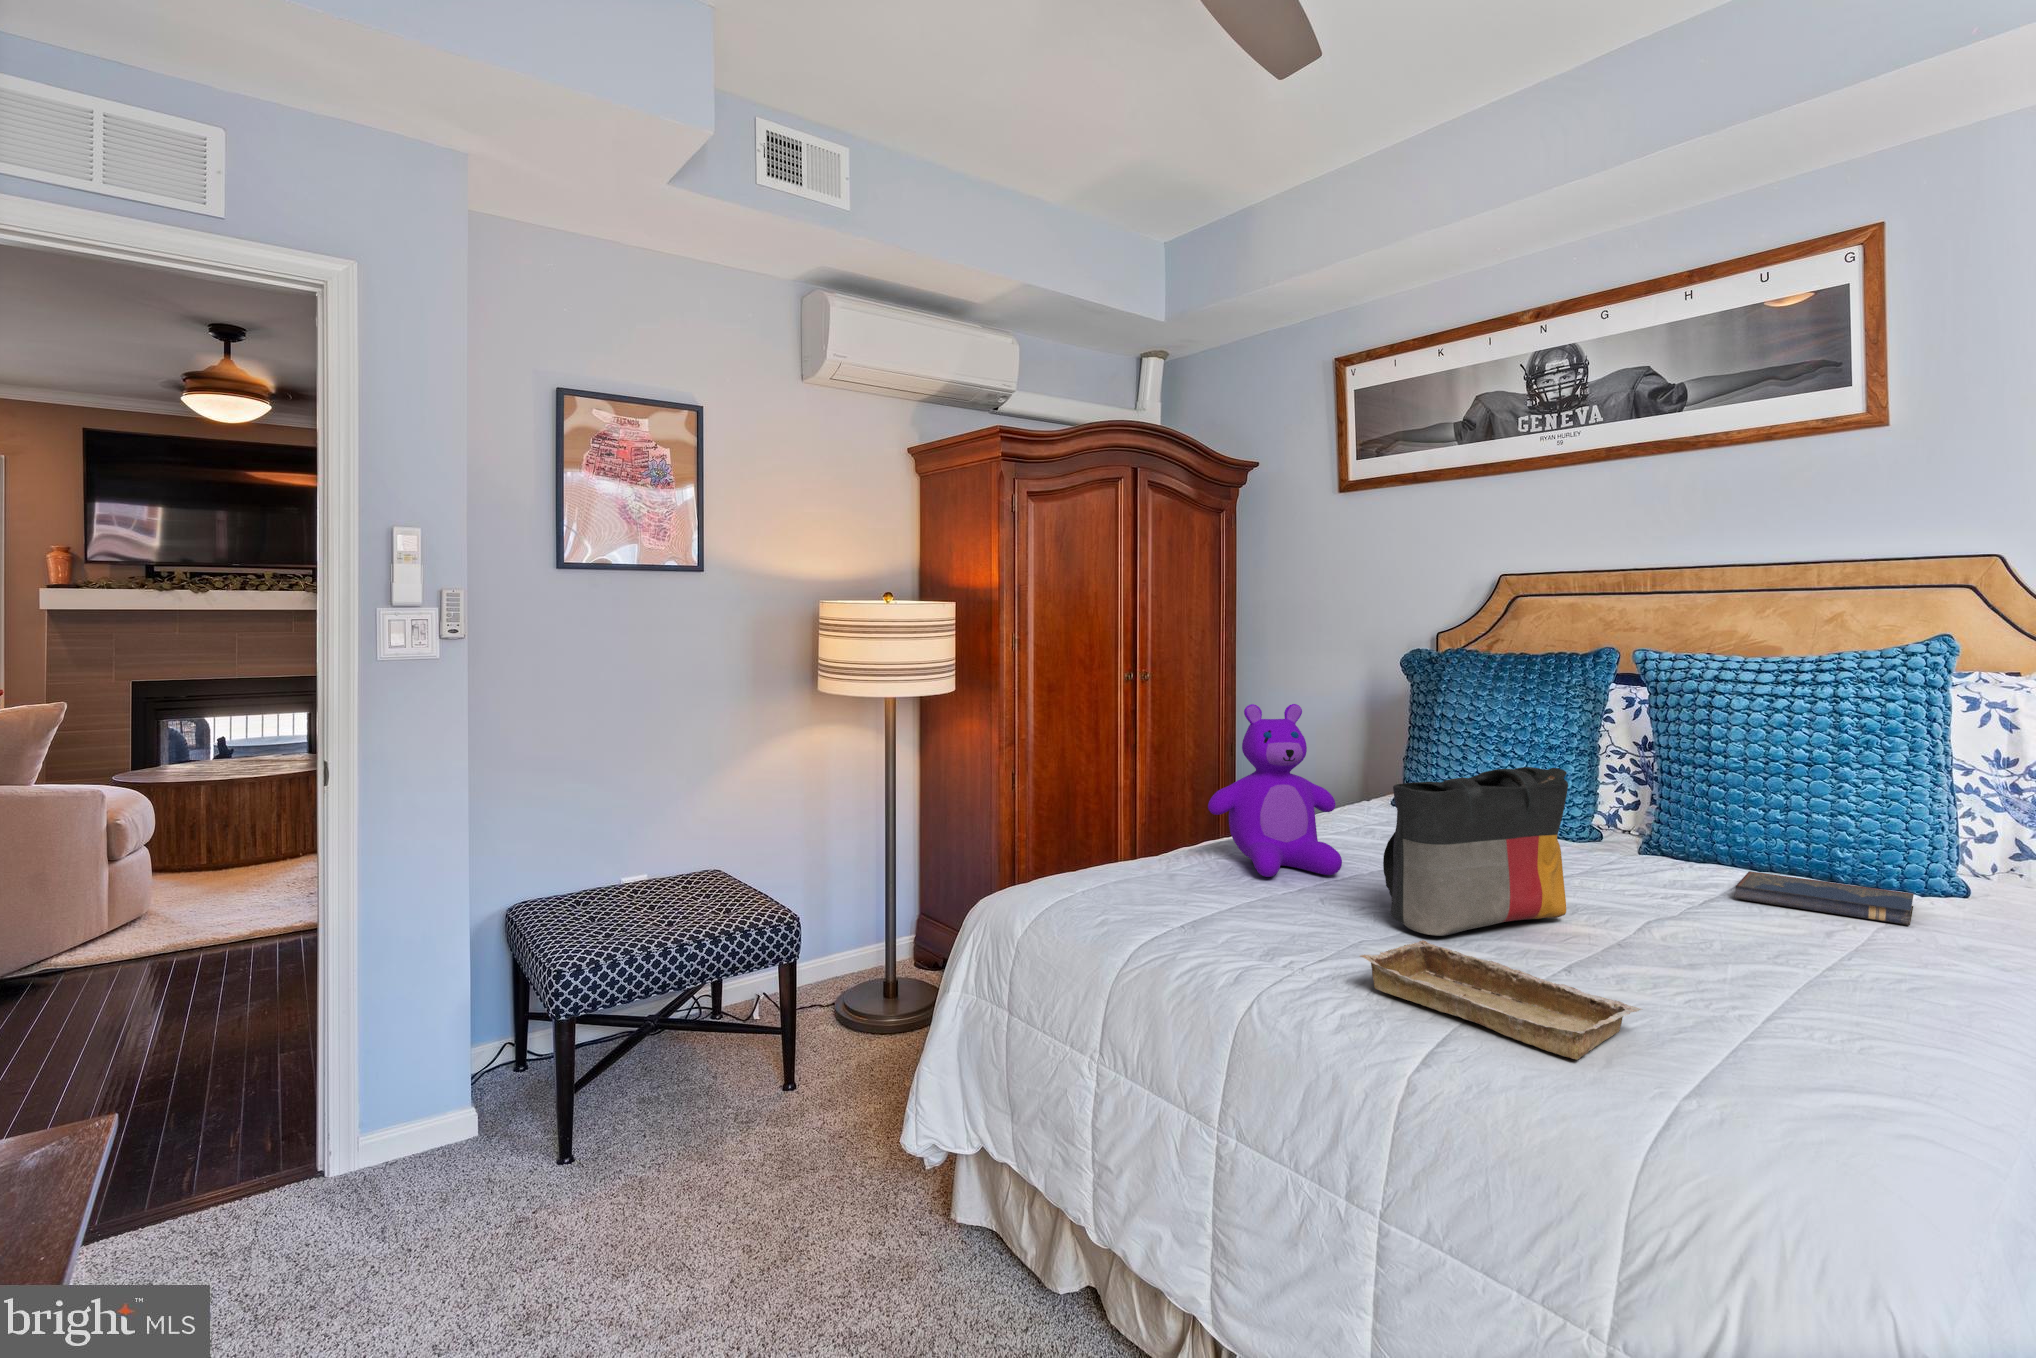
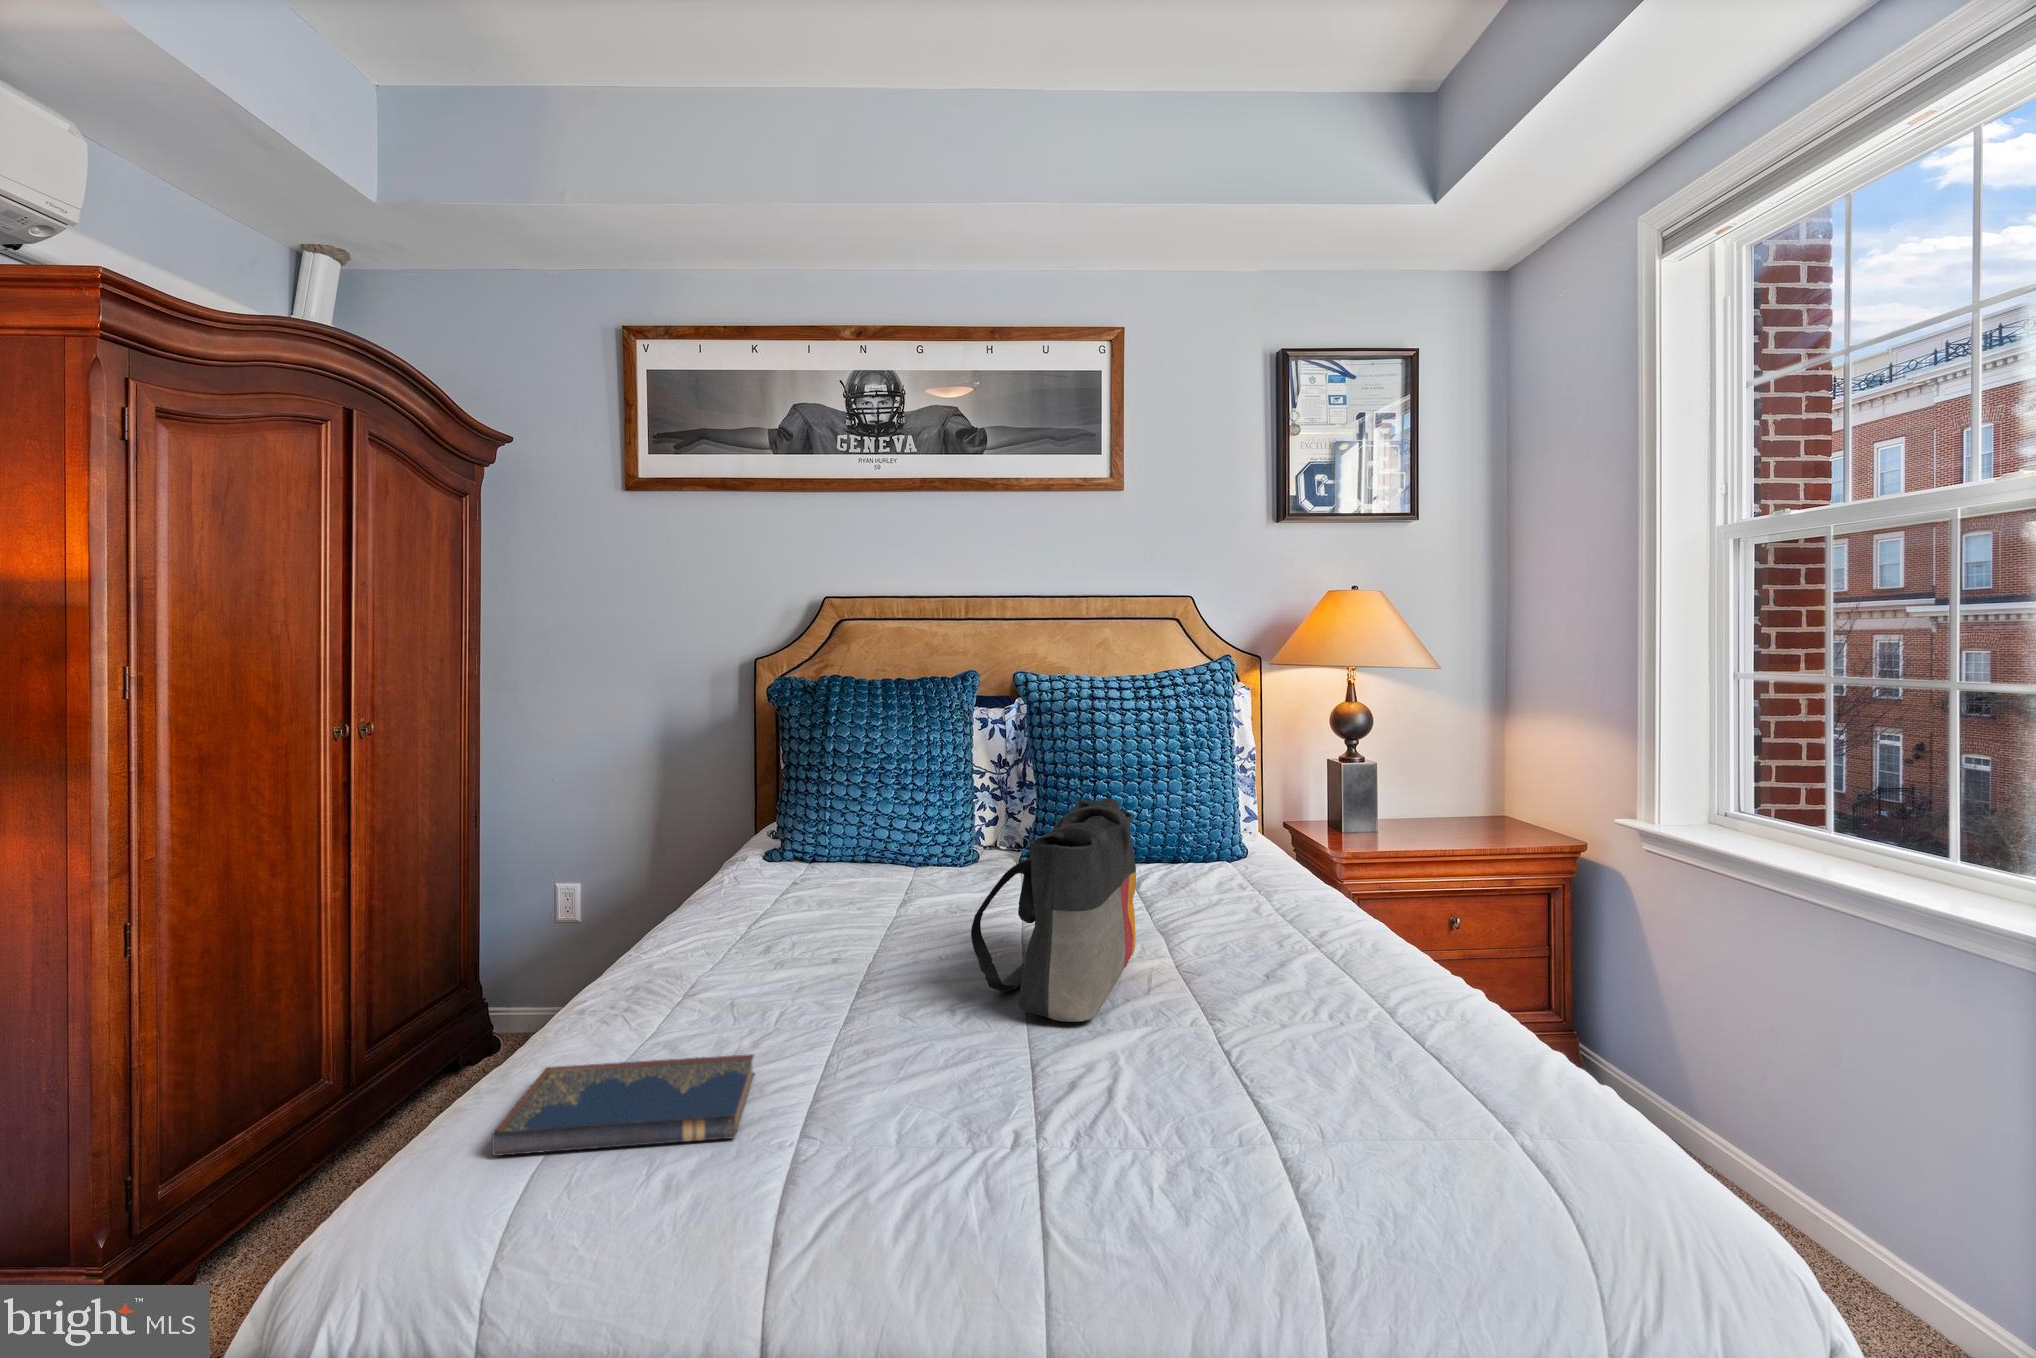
teddy bear: present [1208,704,1342,877] -> none [683,750,871,996]
hardcover book: present [1735,871,1914,925] -> present [492,1054,754,1156]
tray: present [1360,940,1642,1060] -> none [1142,1035,1450,1134]

